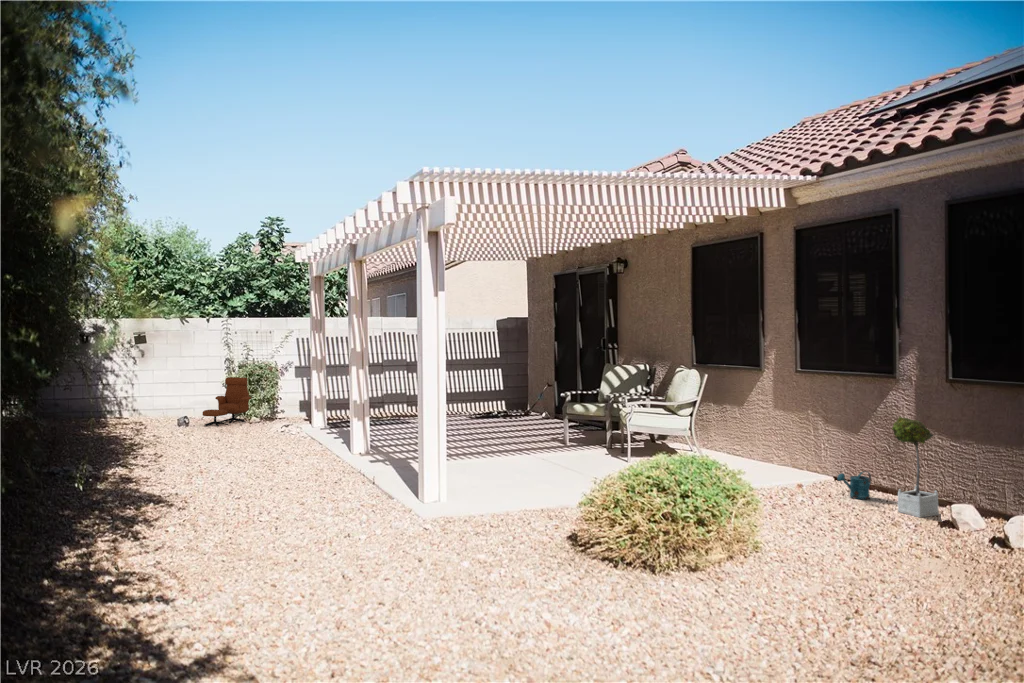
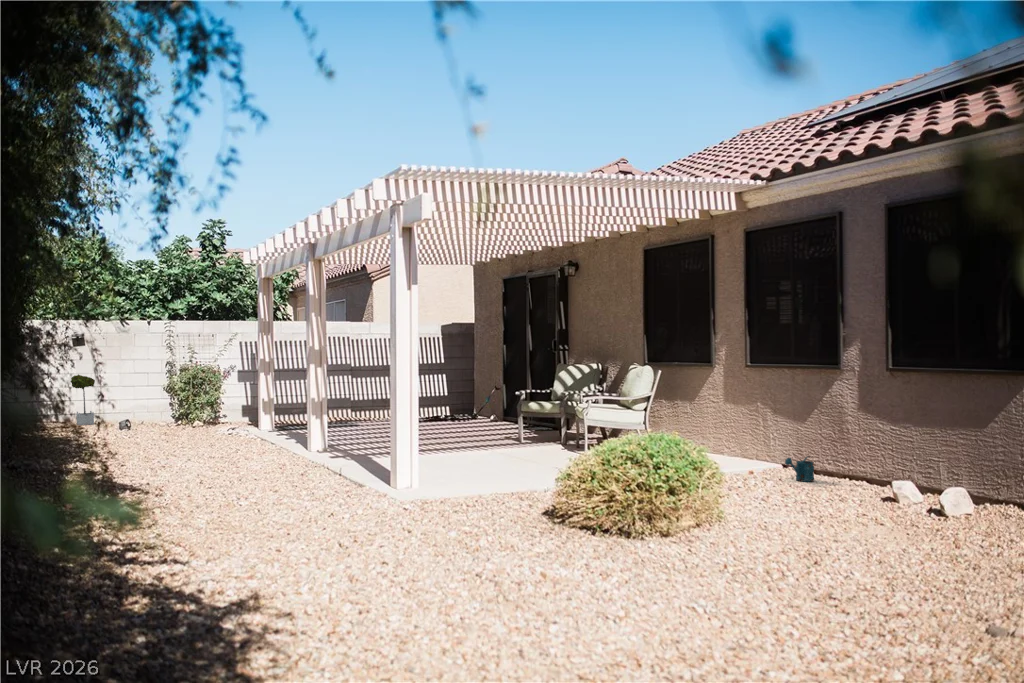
lounge chair: present [203,377,251,426] -> none [147,379,198,428]
potted tree: present [892,417,939,518] -> present [71,374,95,425]

